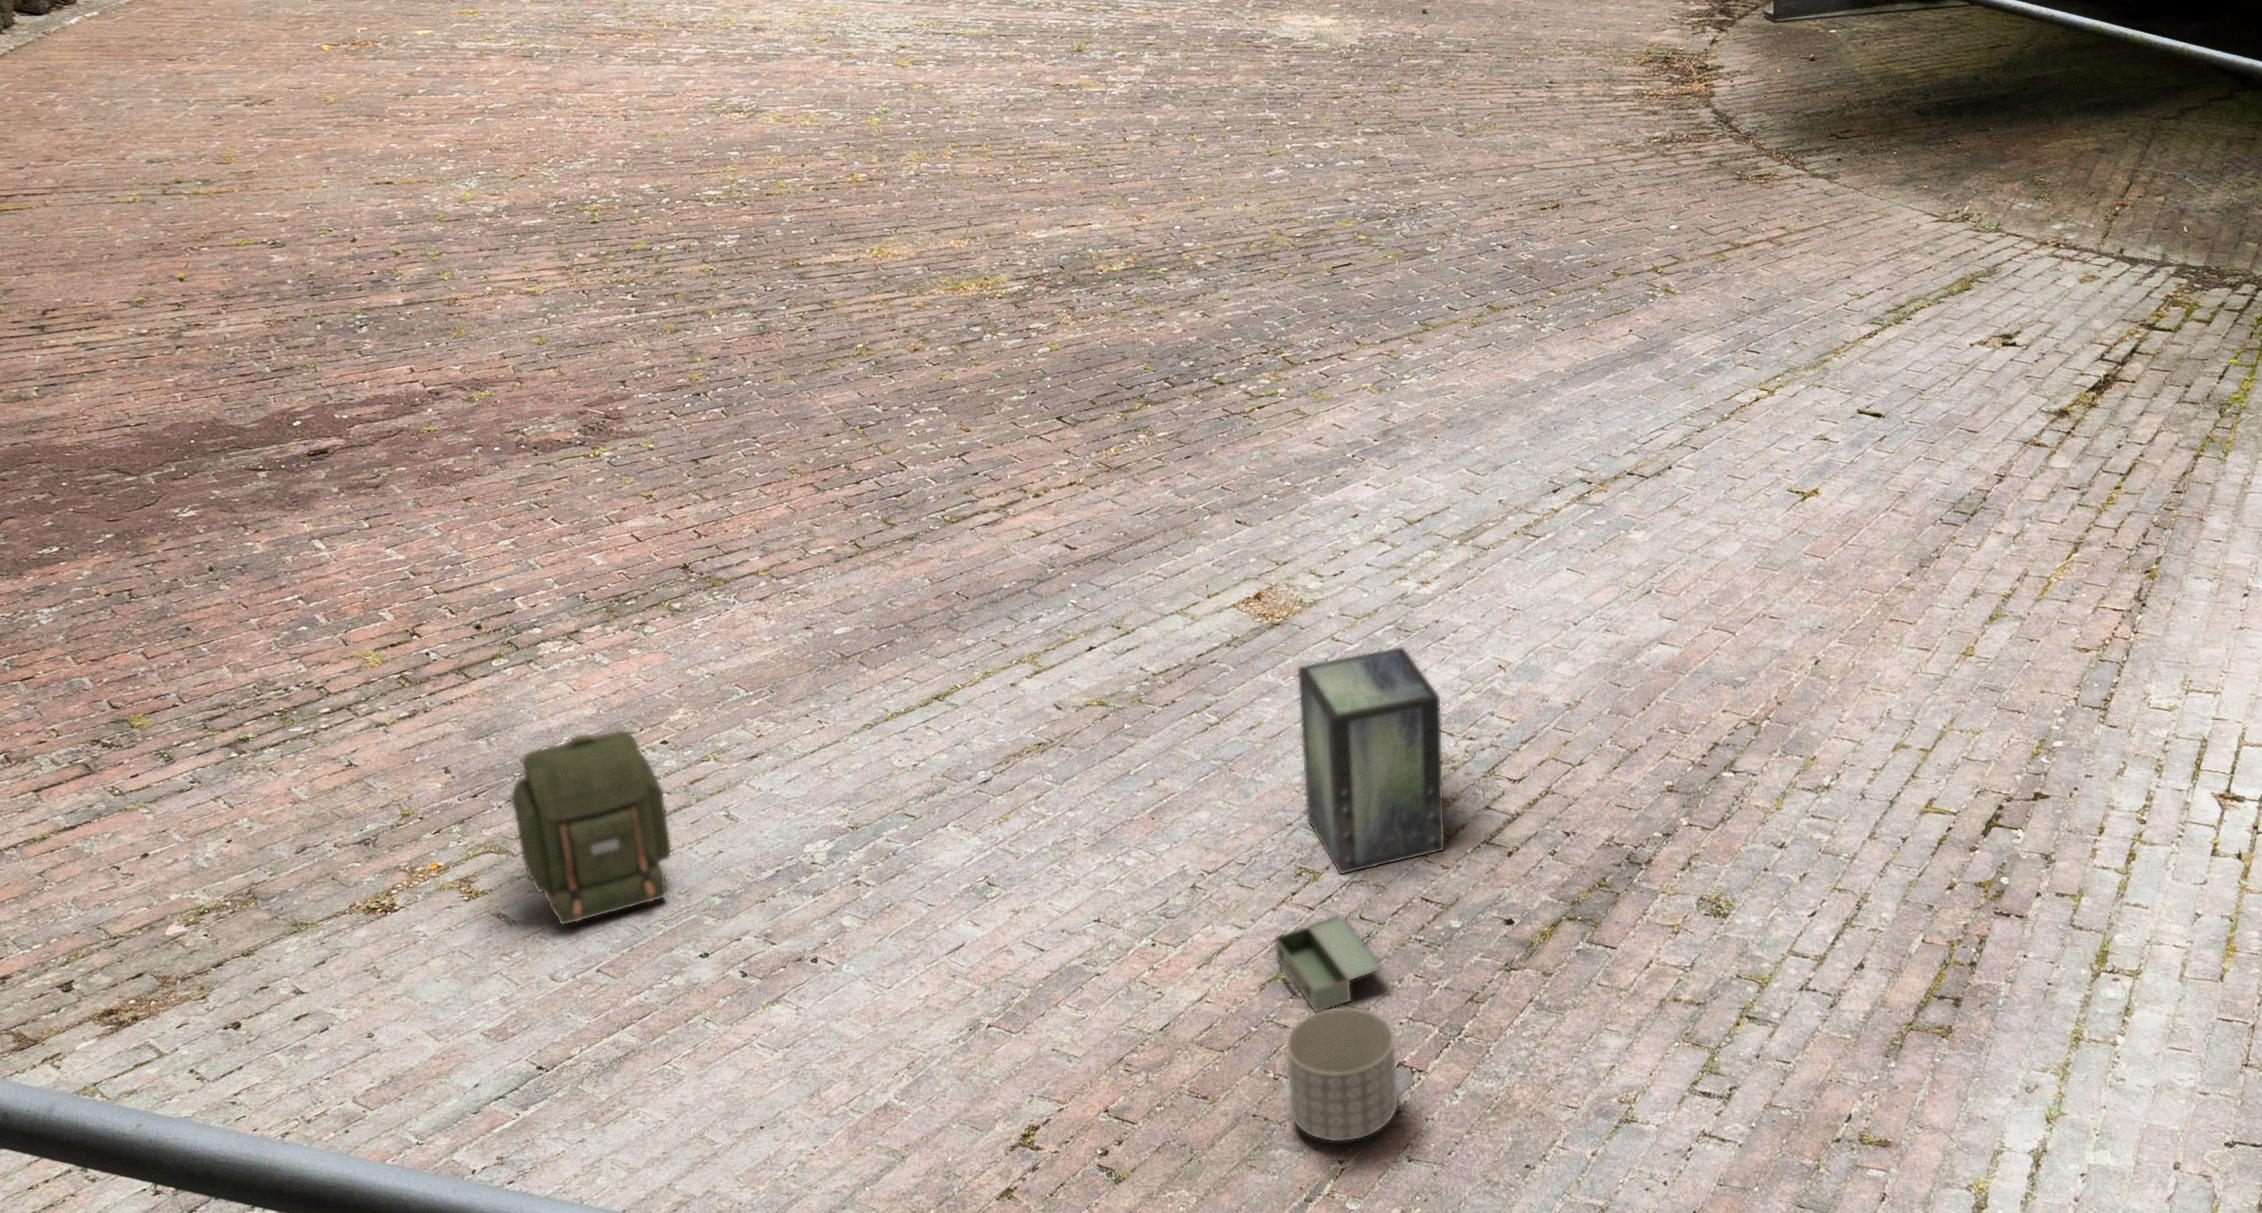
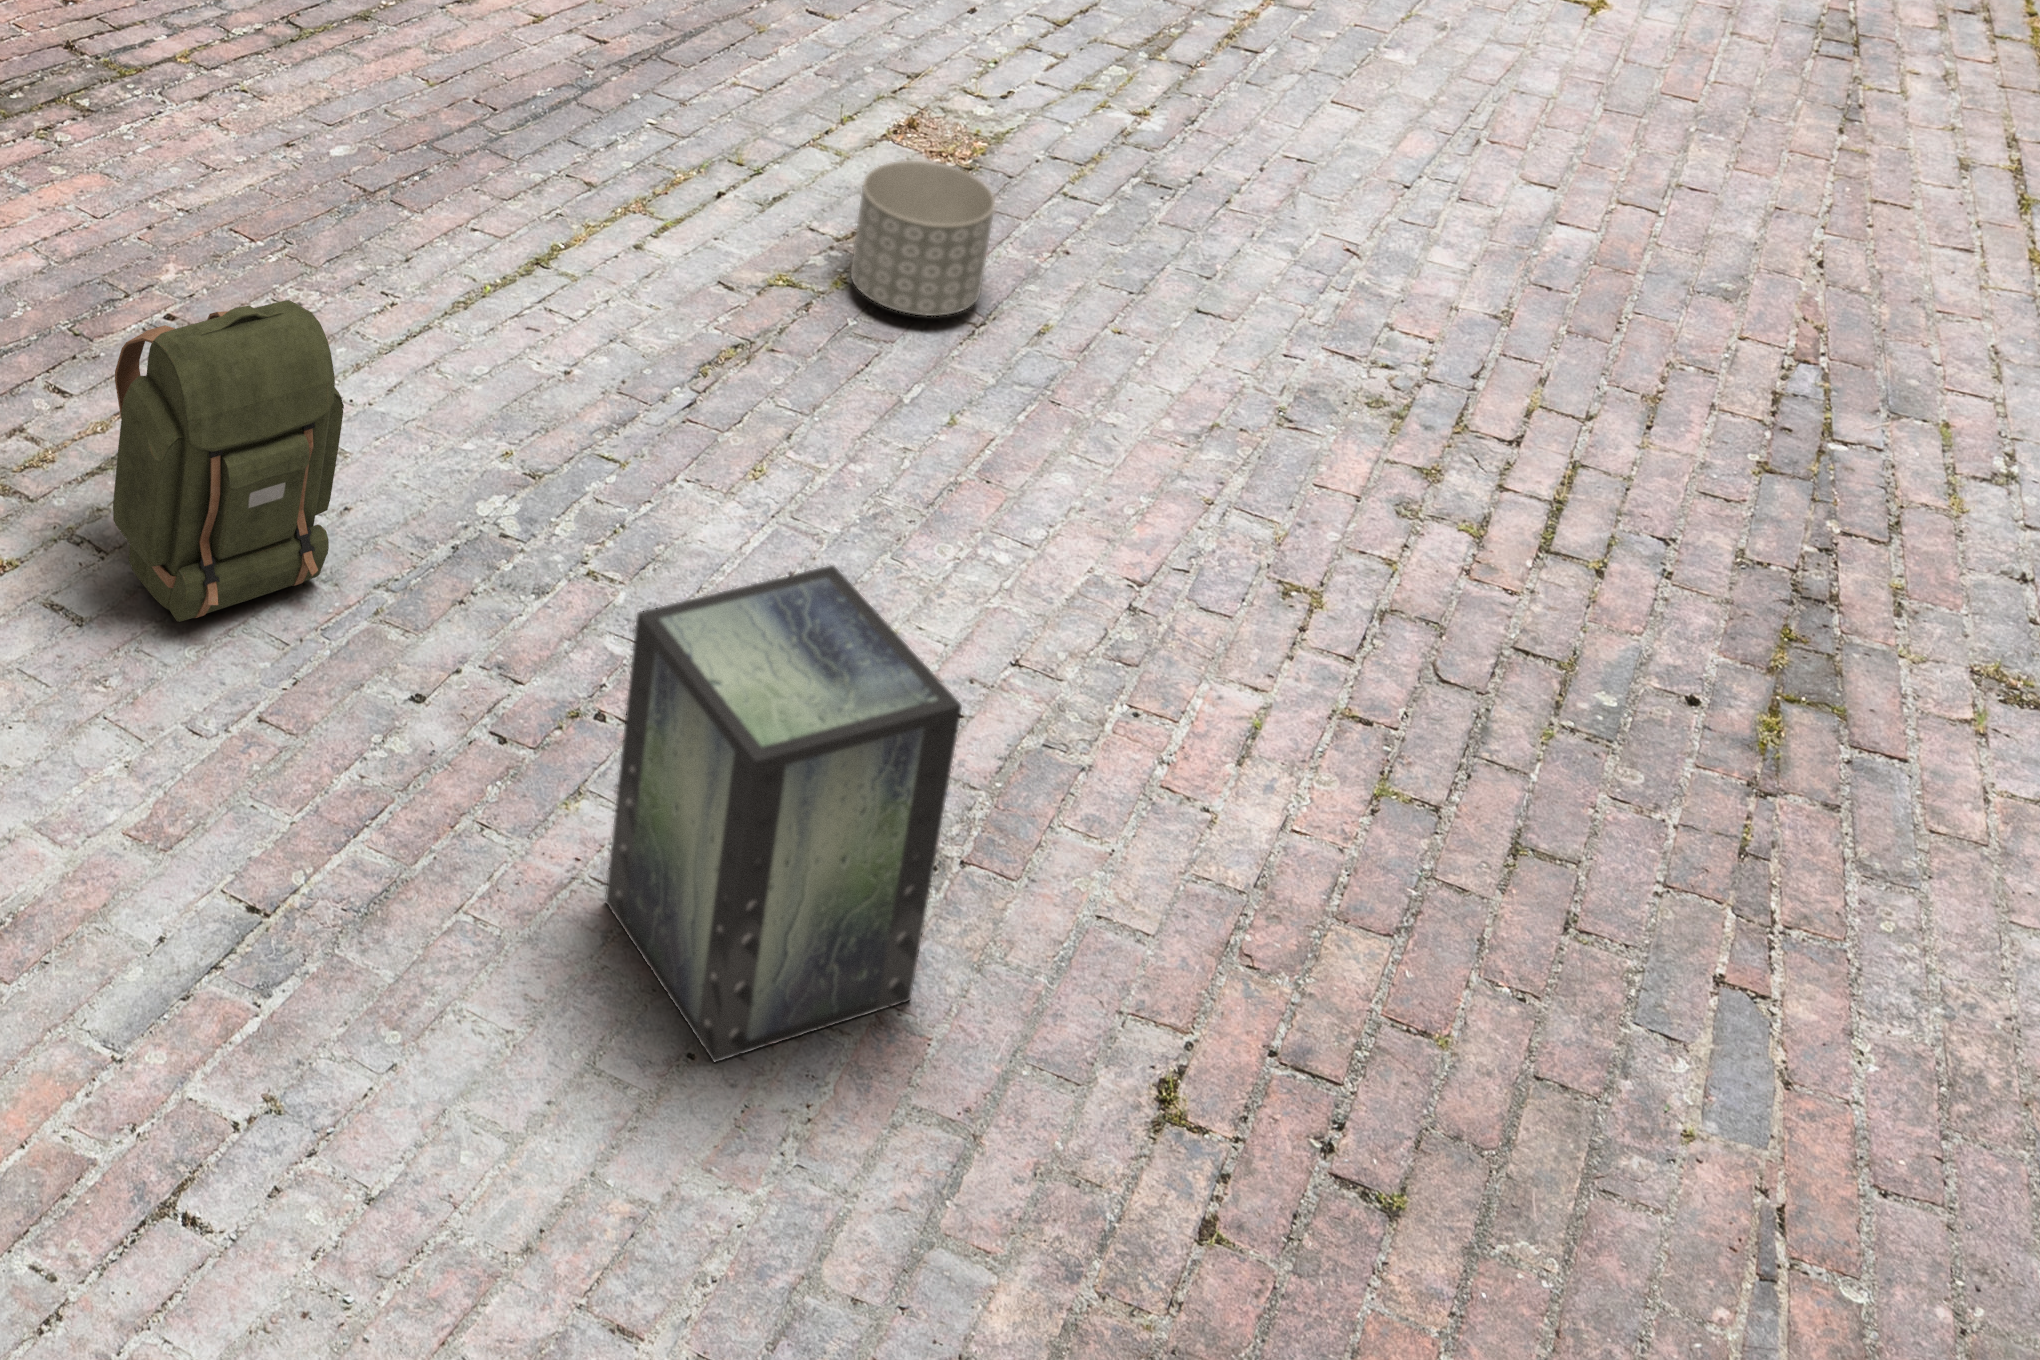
storage box: present [1298,648,1444,873] -> present [605,565,962,1063]
toolbox: present [1275,916,1382,1012] -> none [1379,660,1615,841]
planter: present [1287,1008,1397,1141] -> present [851,161,995,316]

